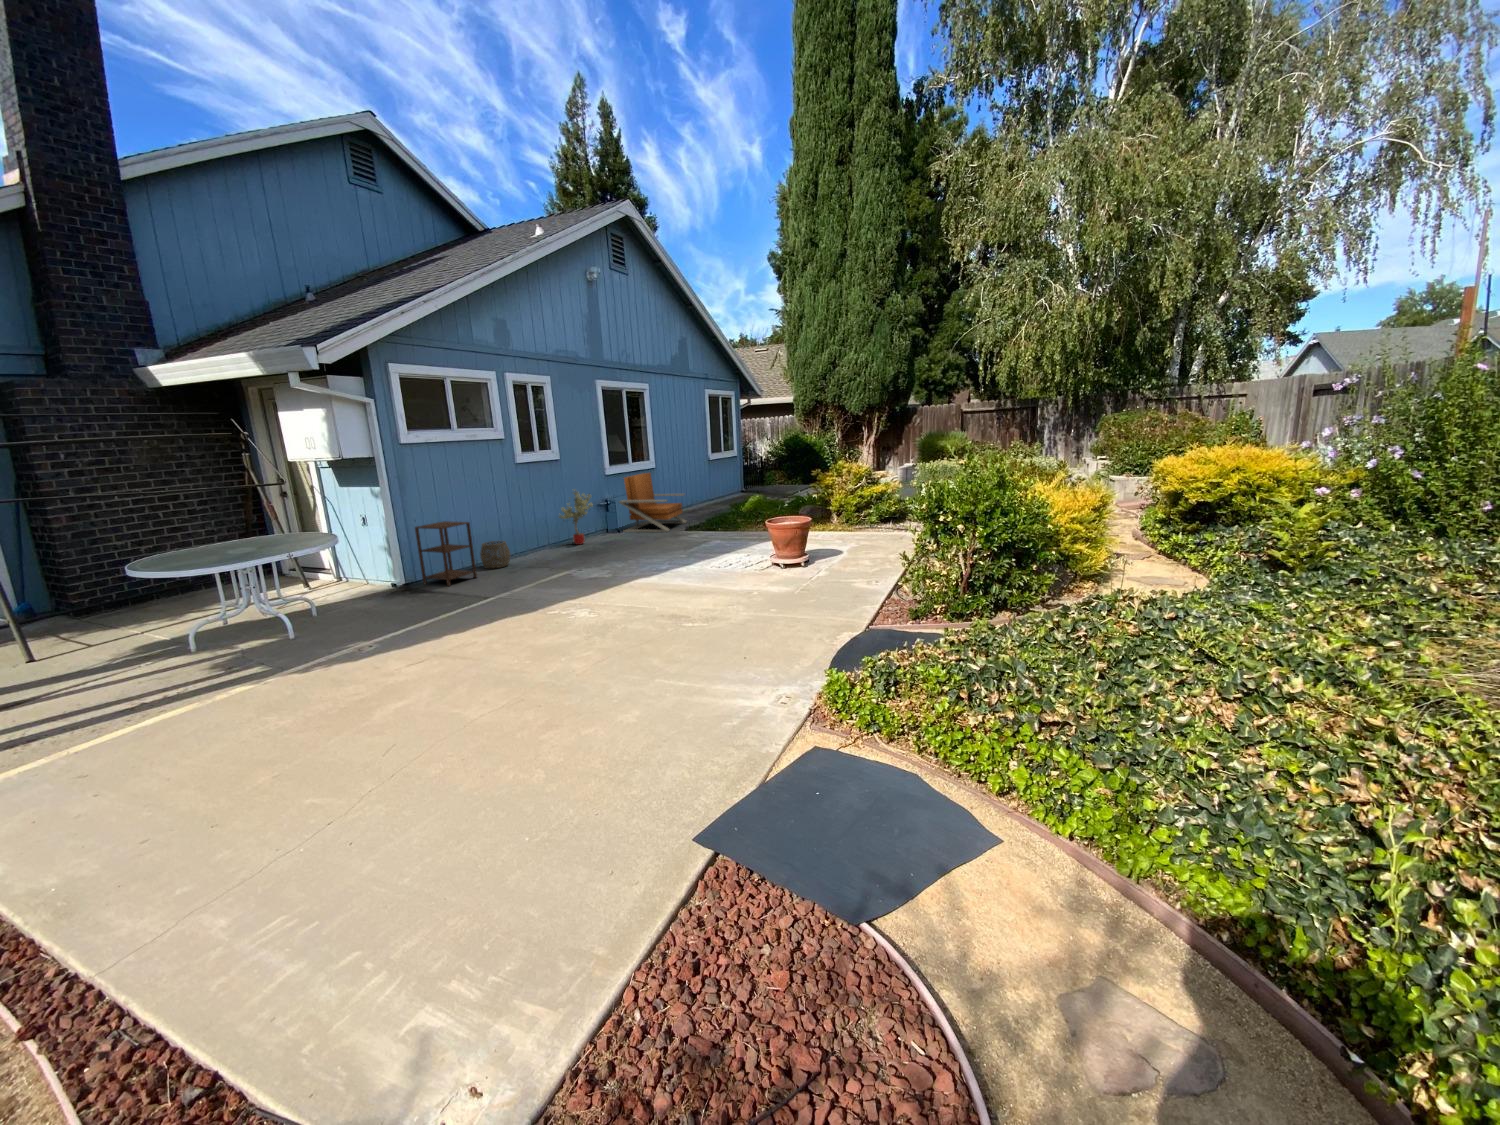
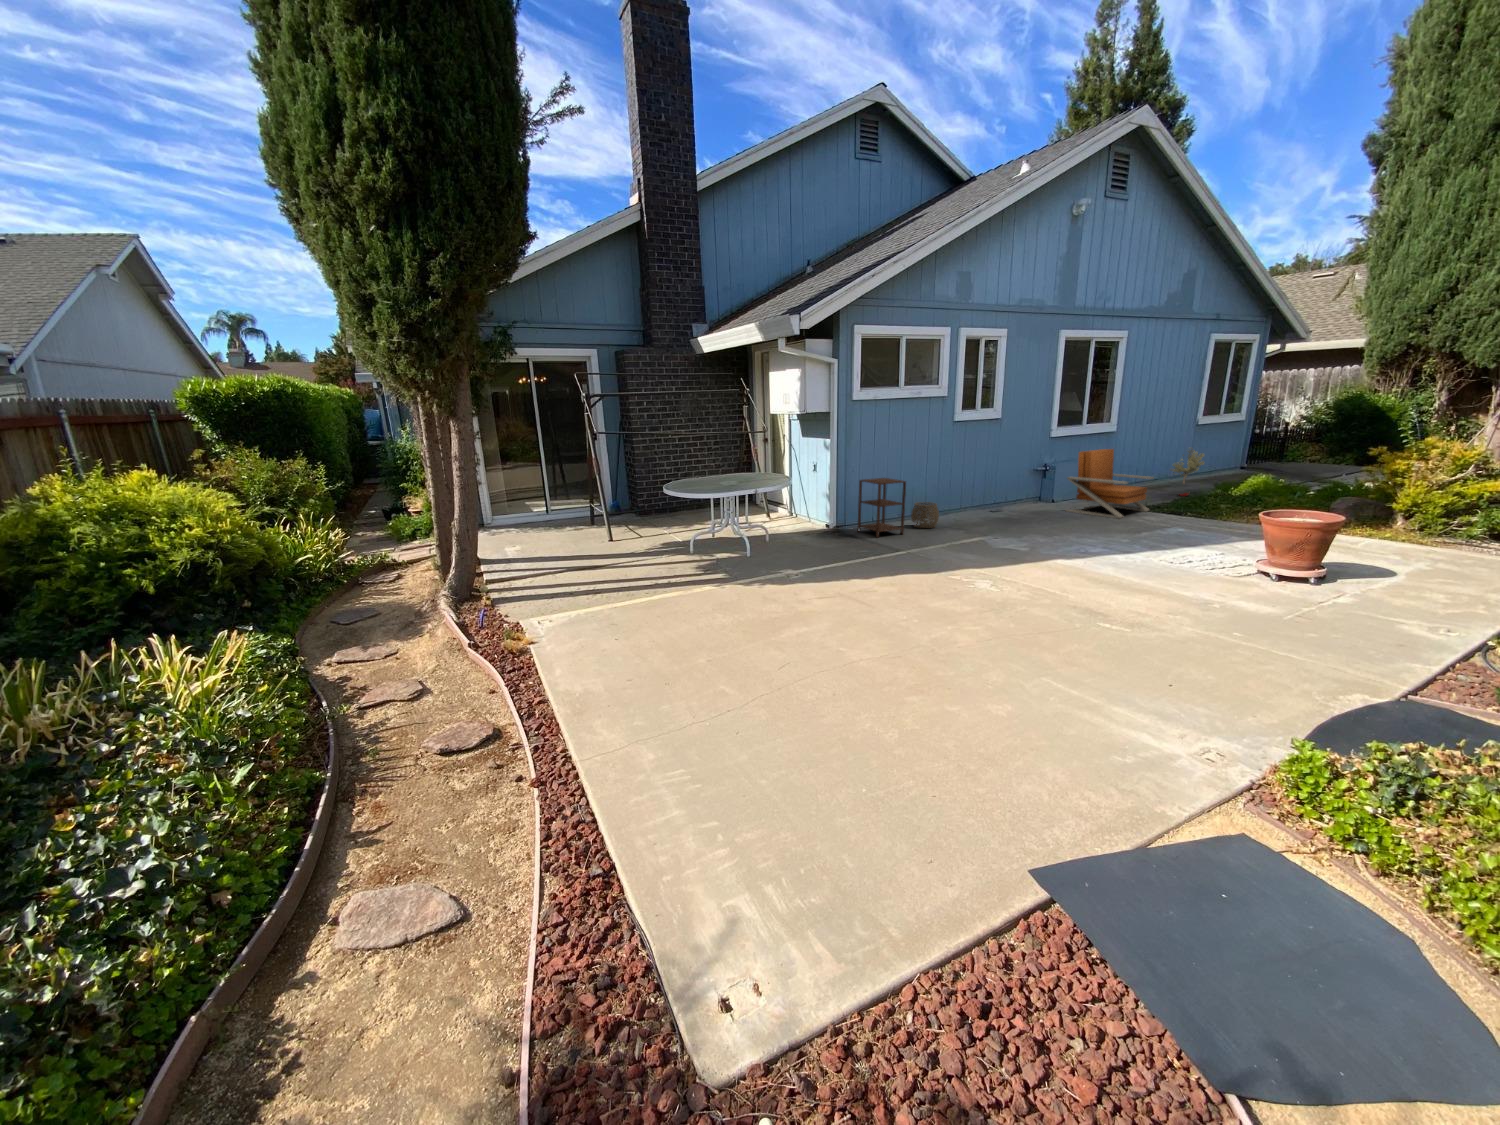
potted tree: present [559,490,592,545] -> present [1171,450,1204,496]

